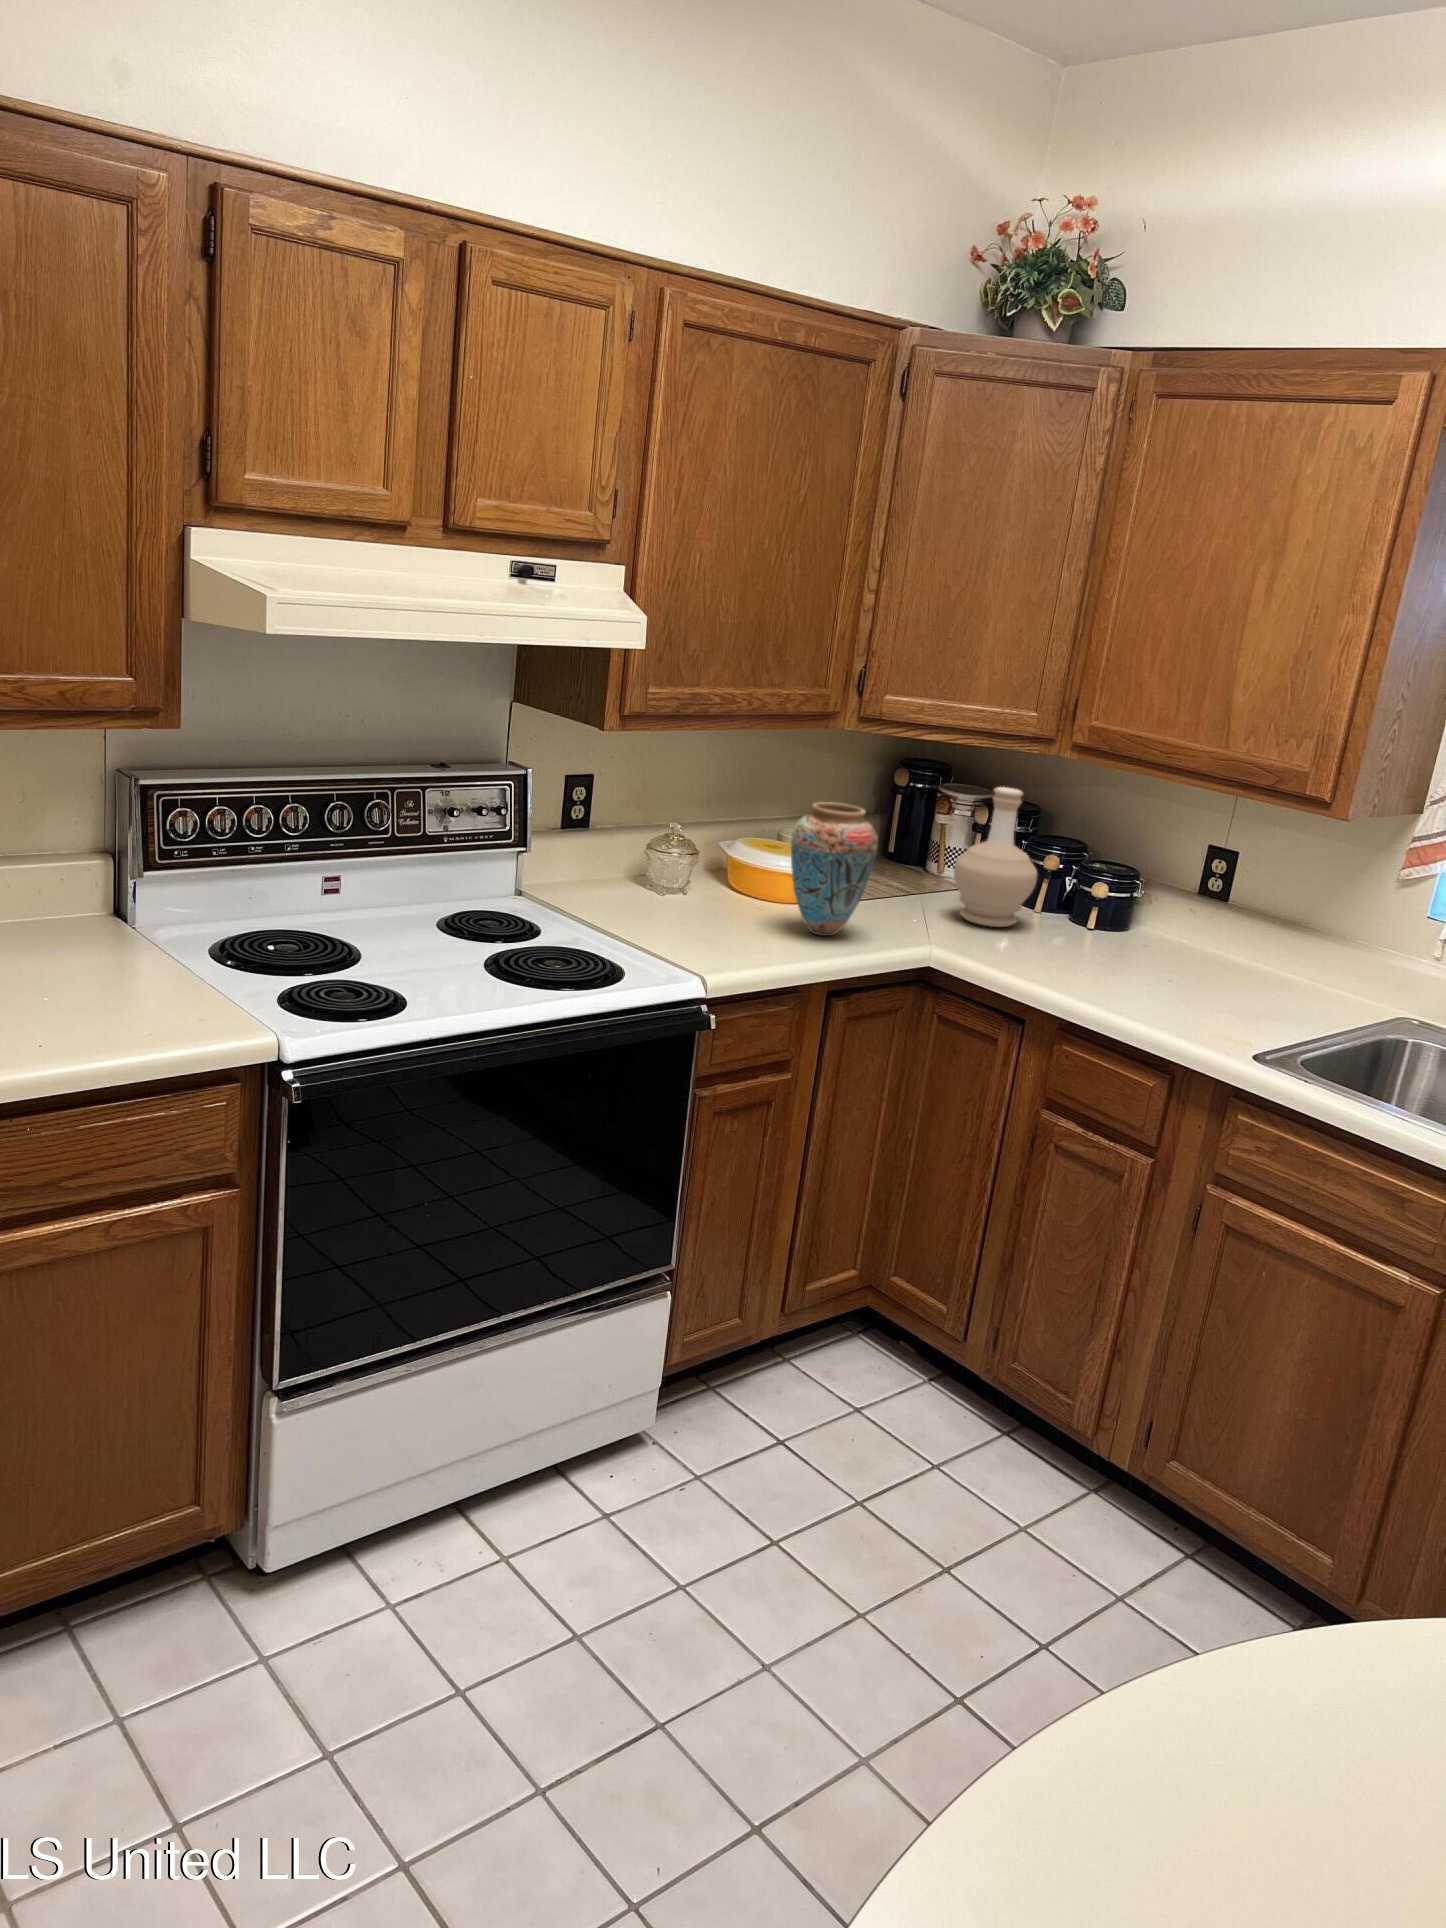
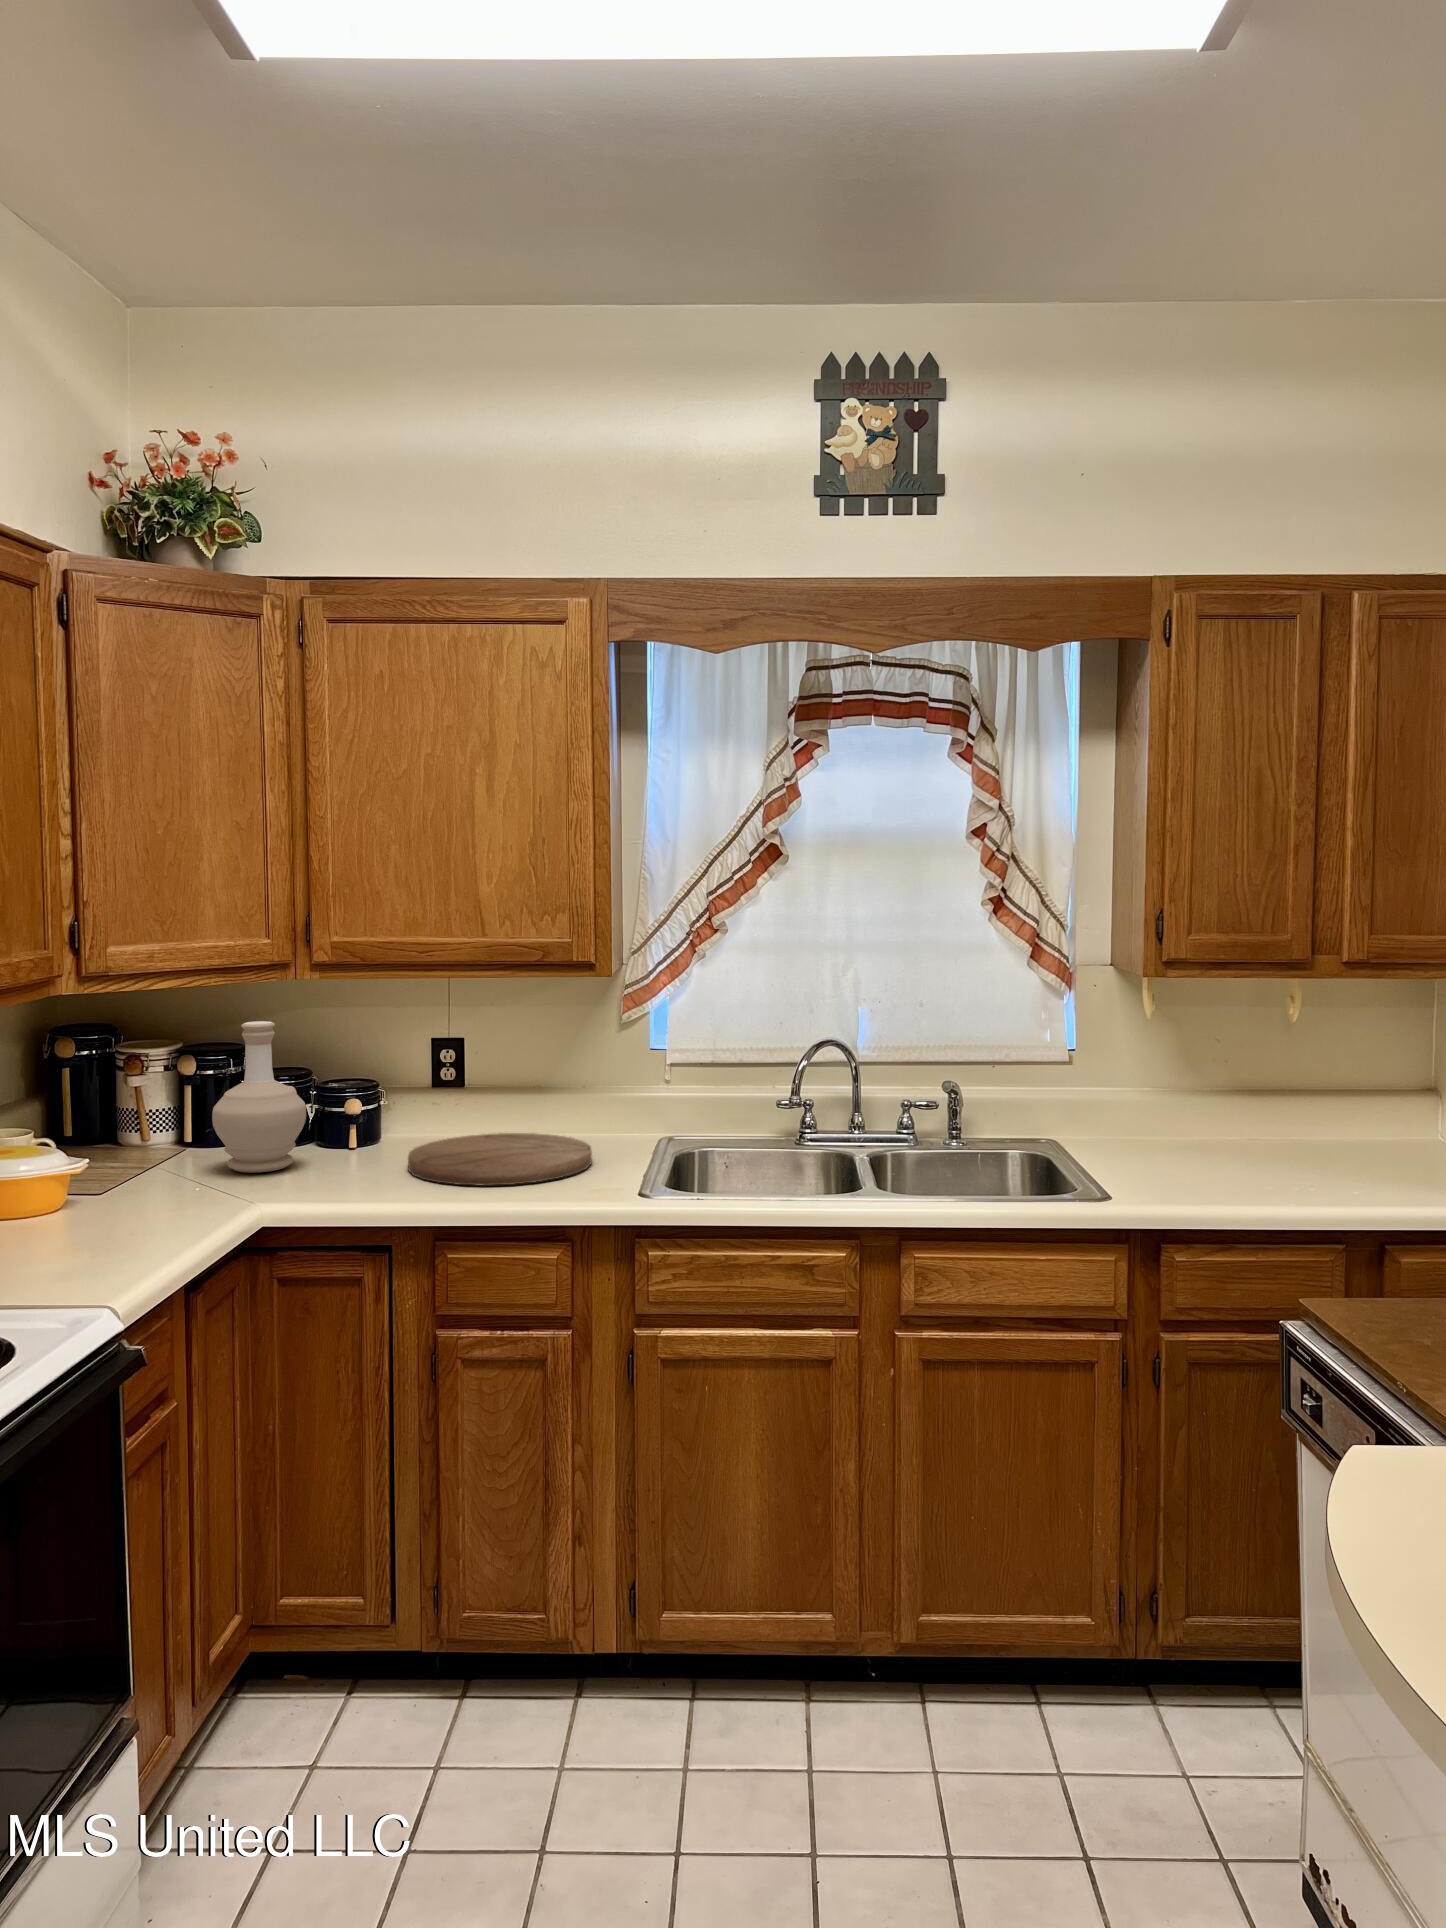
vase: present [791,802,878,936] -> none [74,1070,186,1231]
cutting board: none [1088,944,1283,1016] -> present [408,1133,592,1186]

